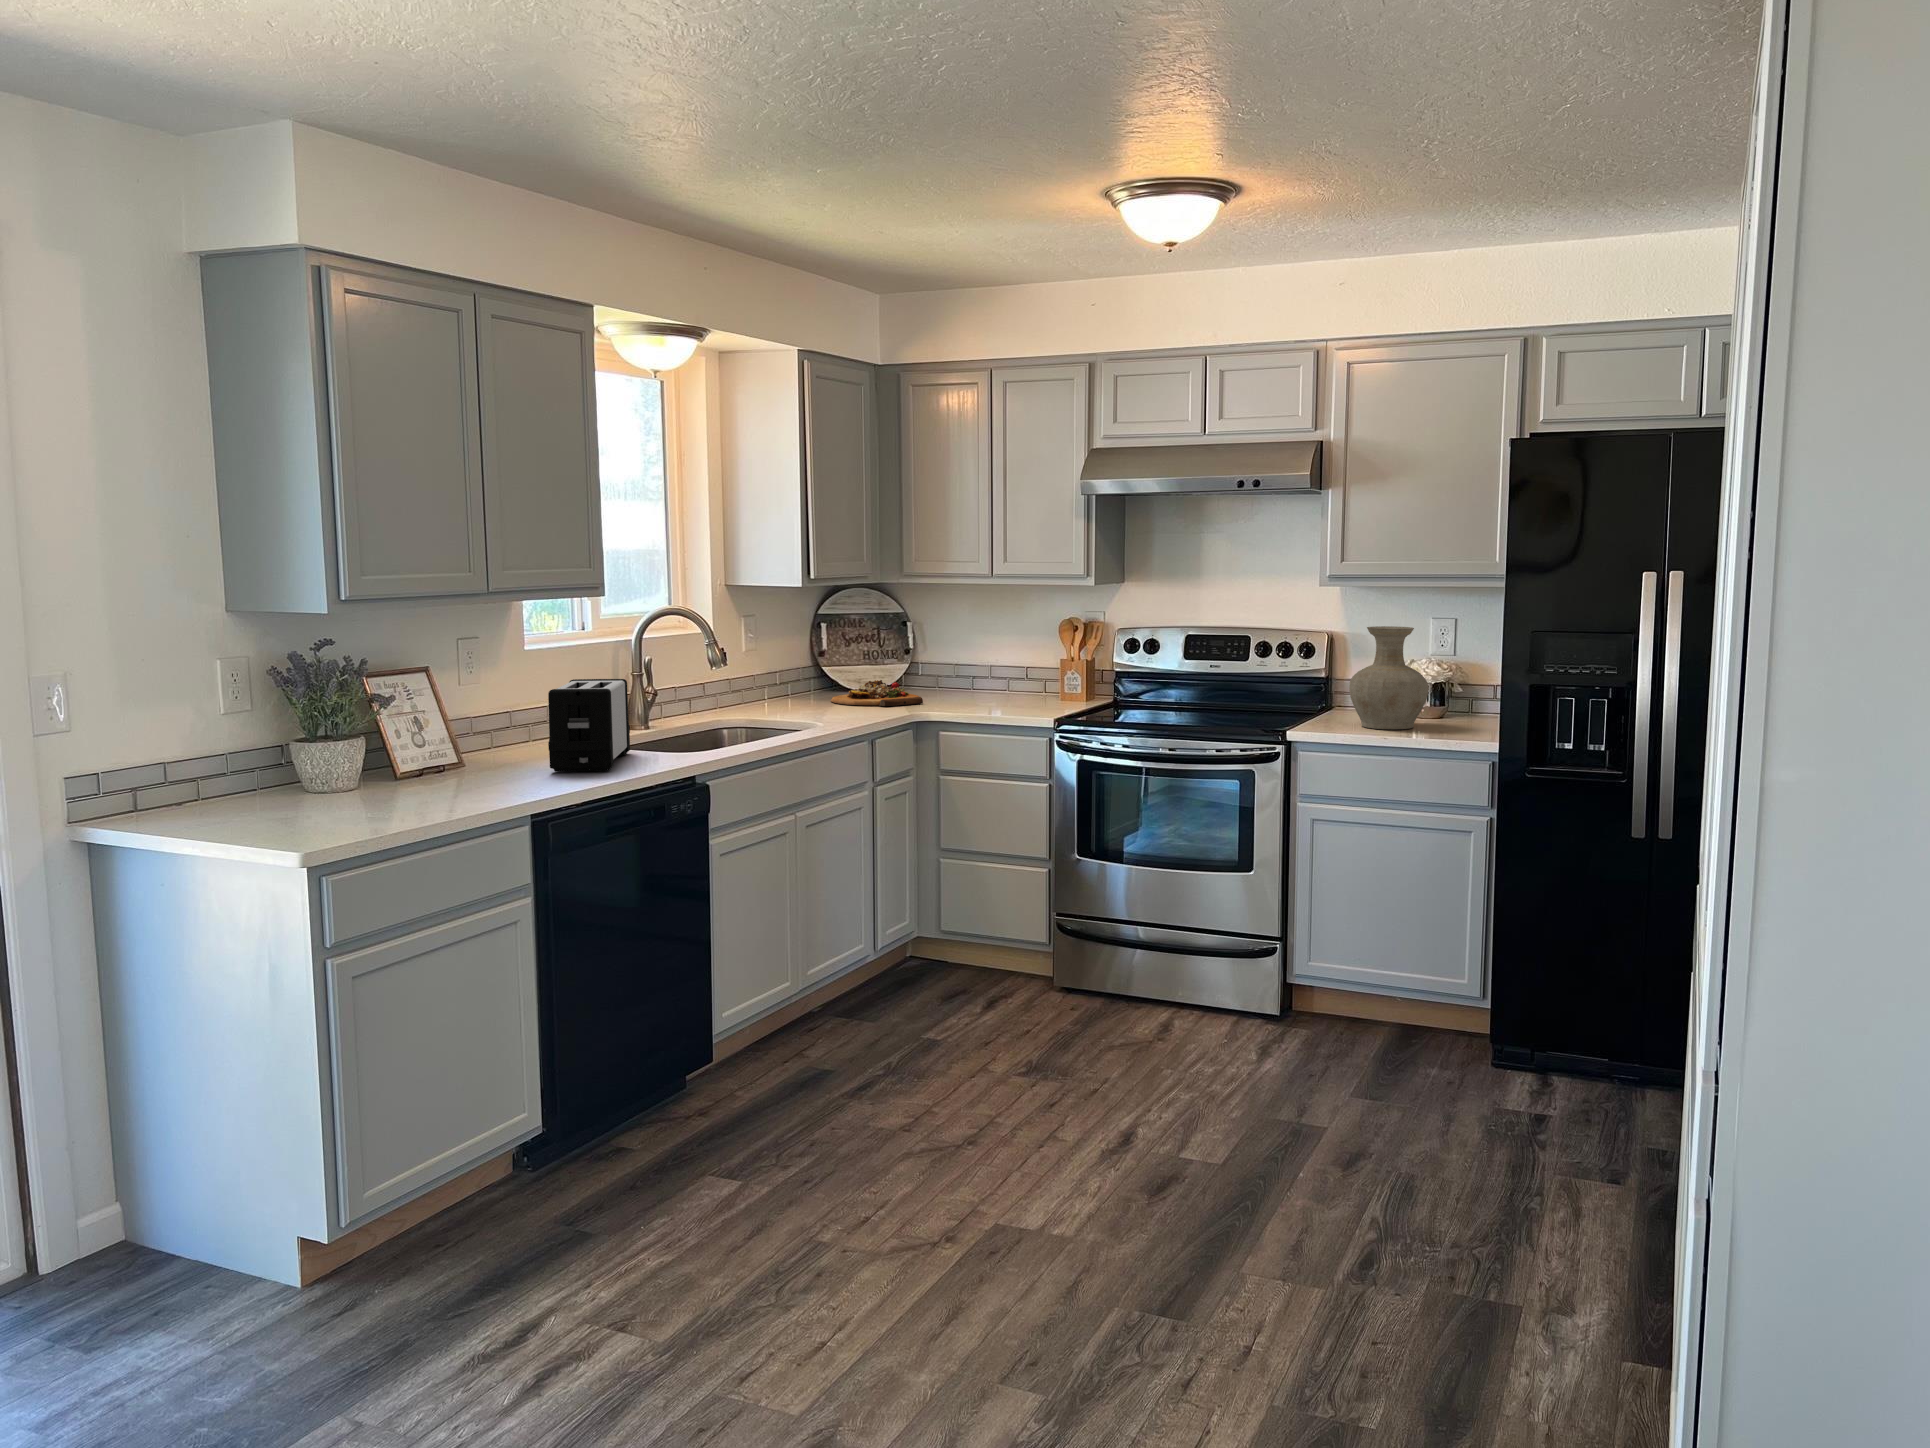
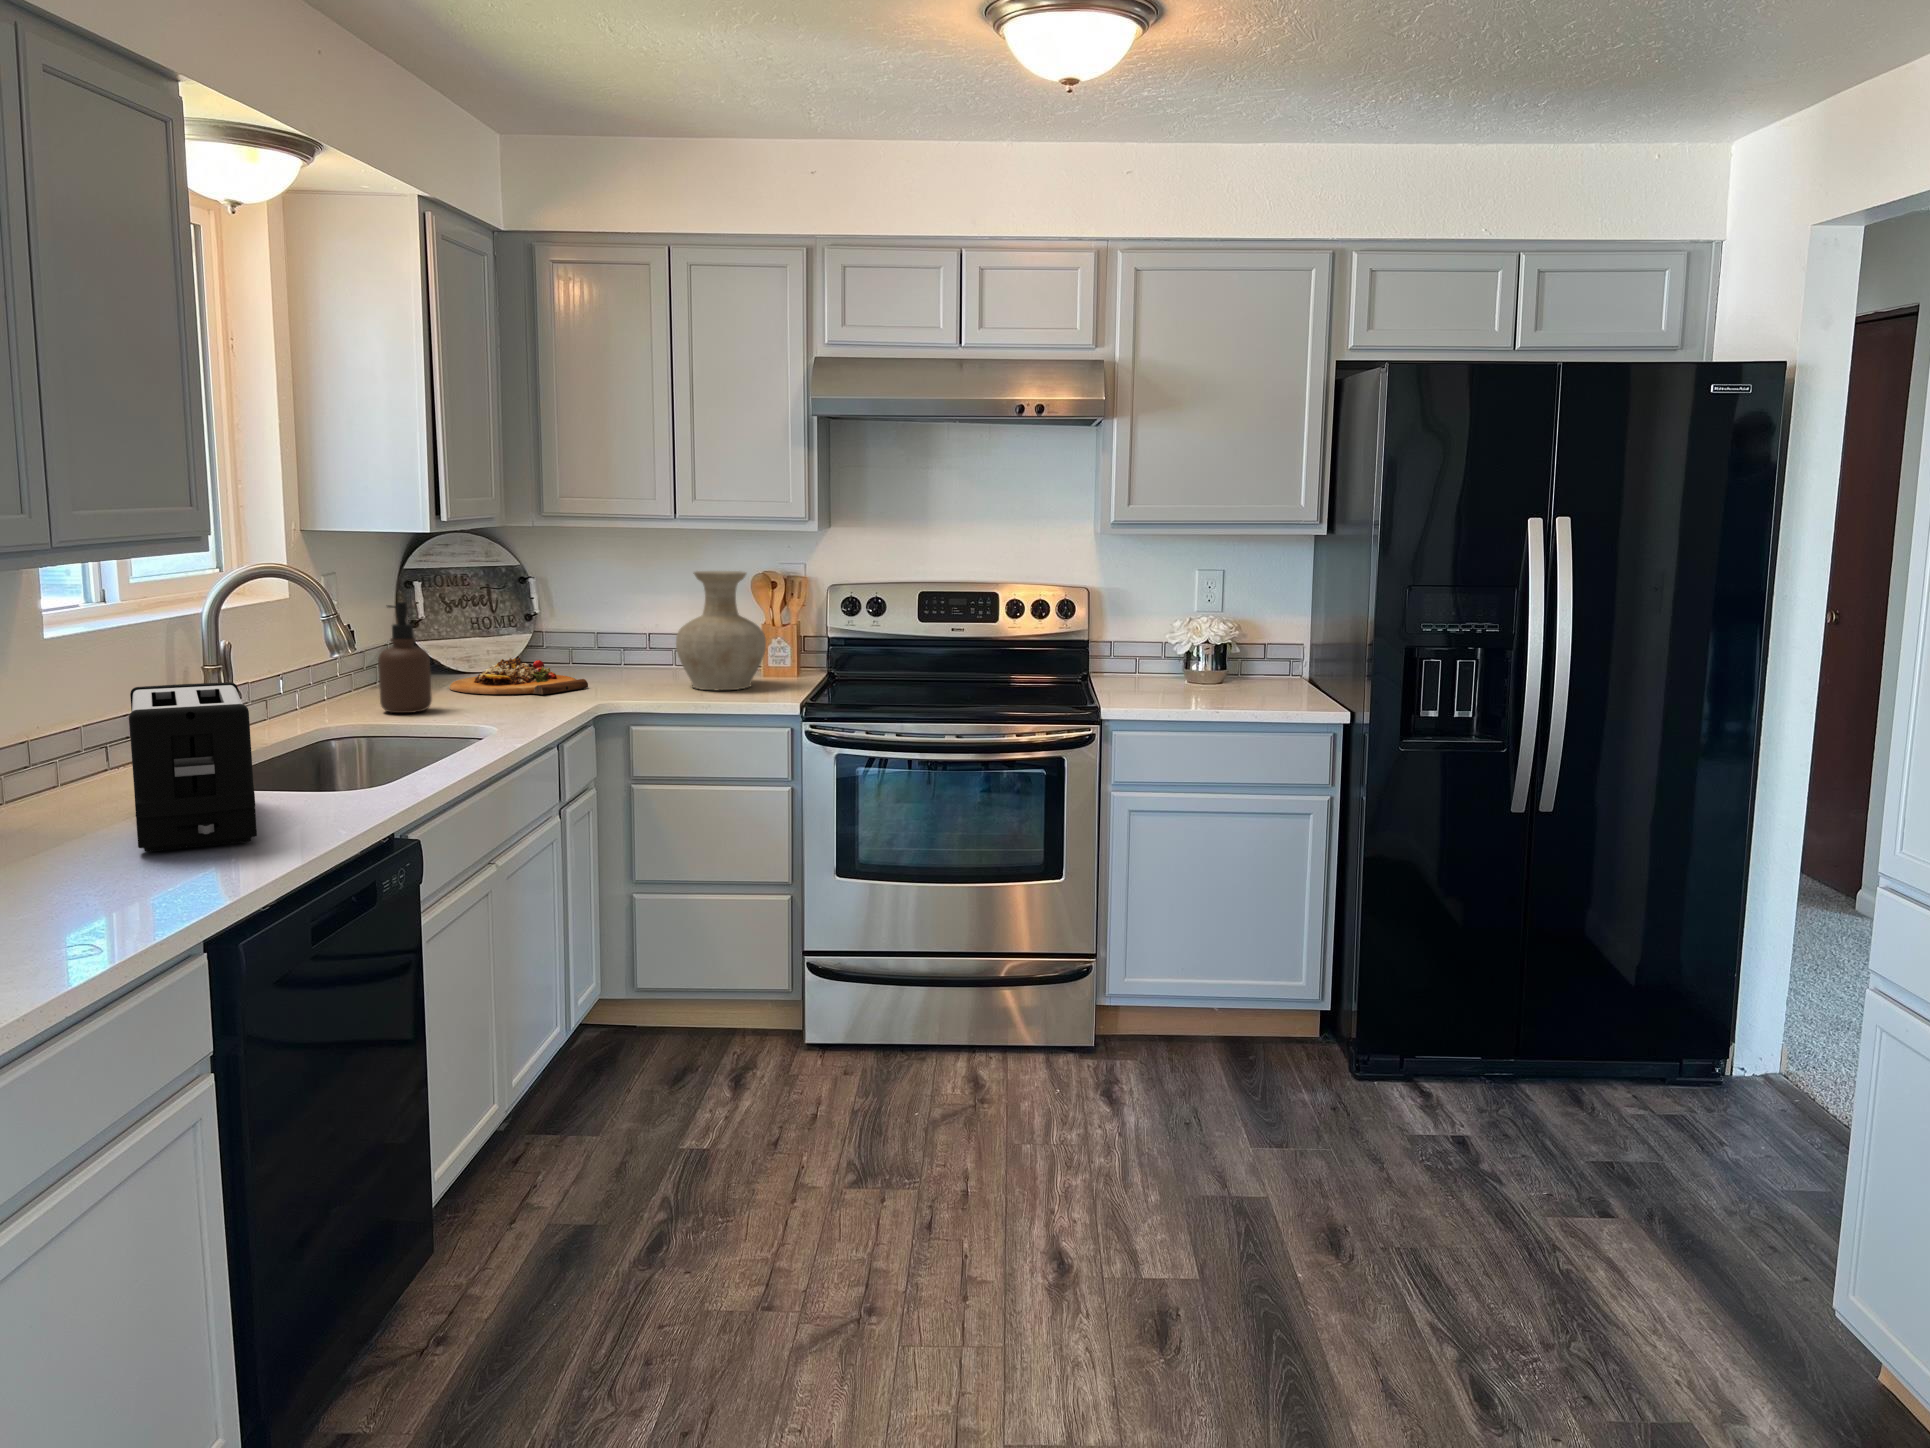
vase: present [1349,626,1428,729] -> present [676,571,766,690]
soap dispenser: none [767,636,801,713] -> present [378,602,432,713]

